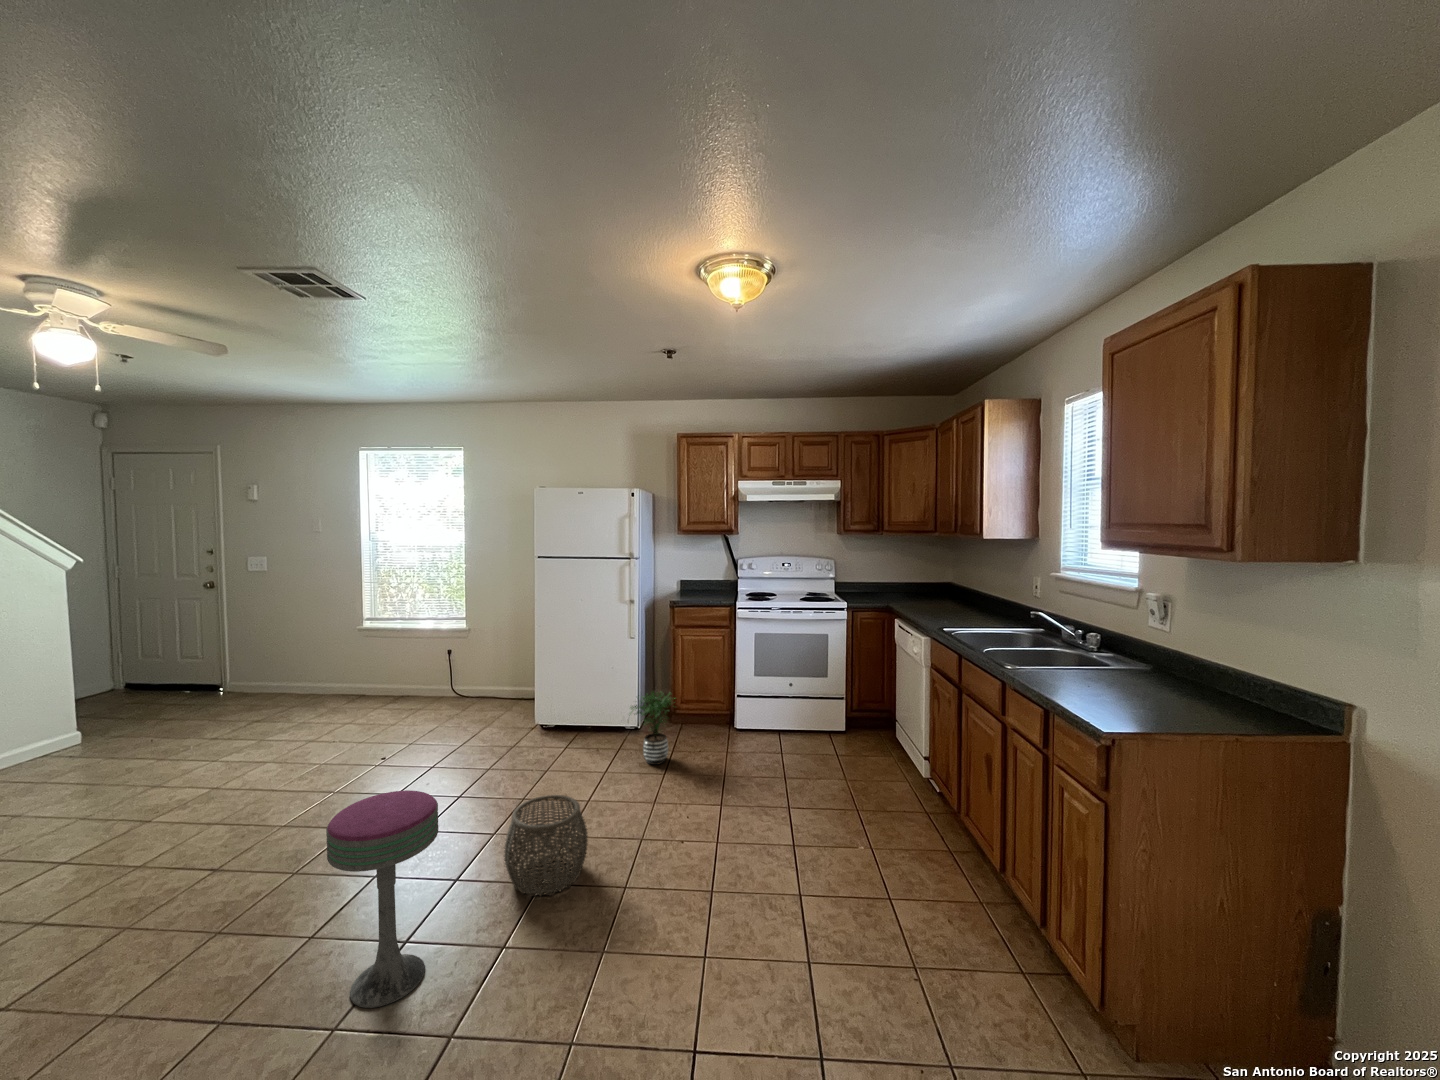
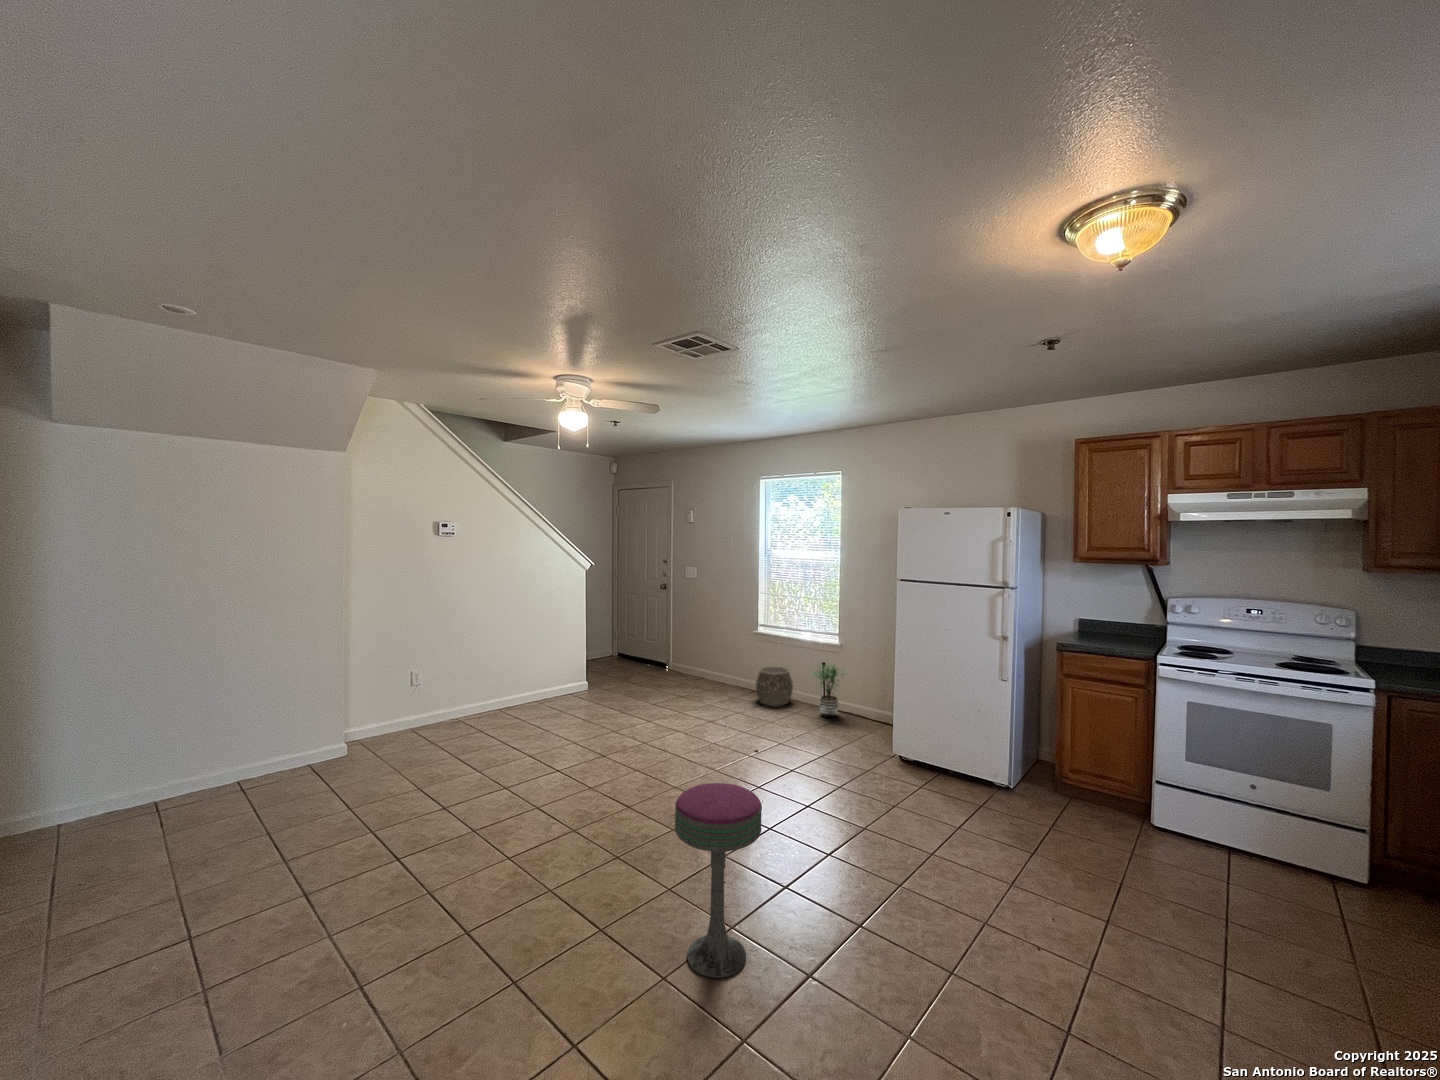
potted plant: present [630,693,675,765] -> present [814,666,843,717]
woven basket: present [504,795,588,896] -> present [756,667,793,705]

